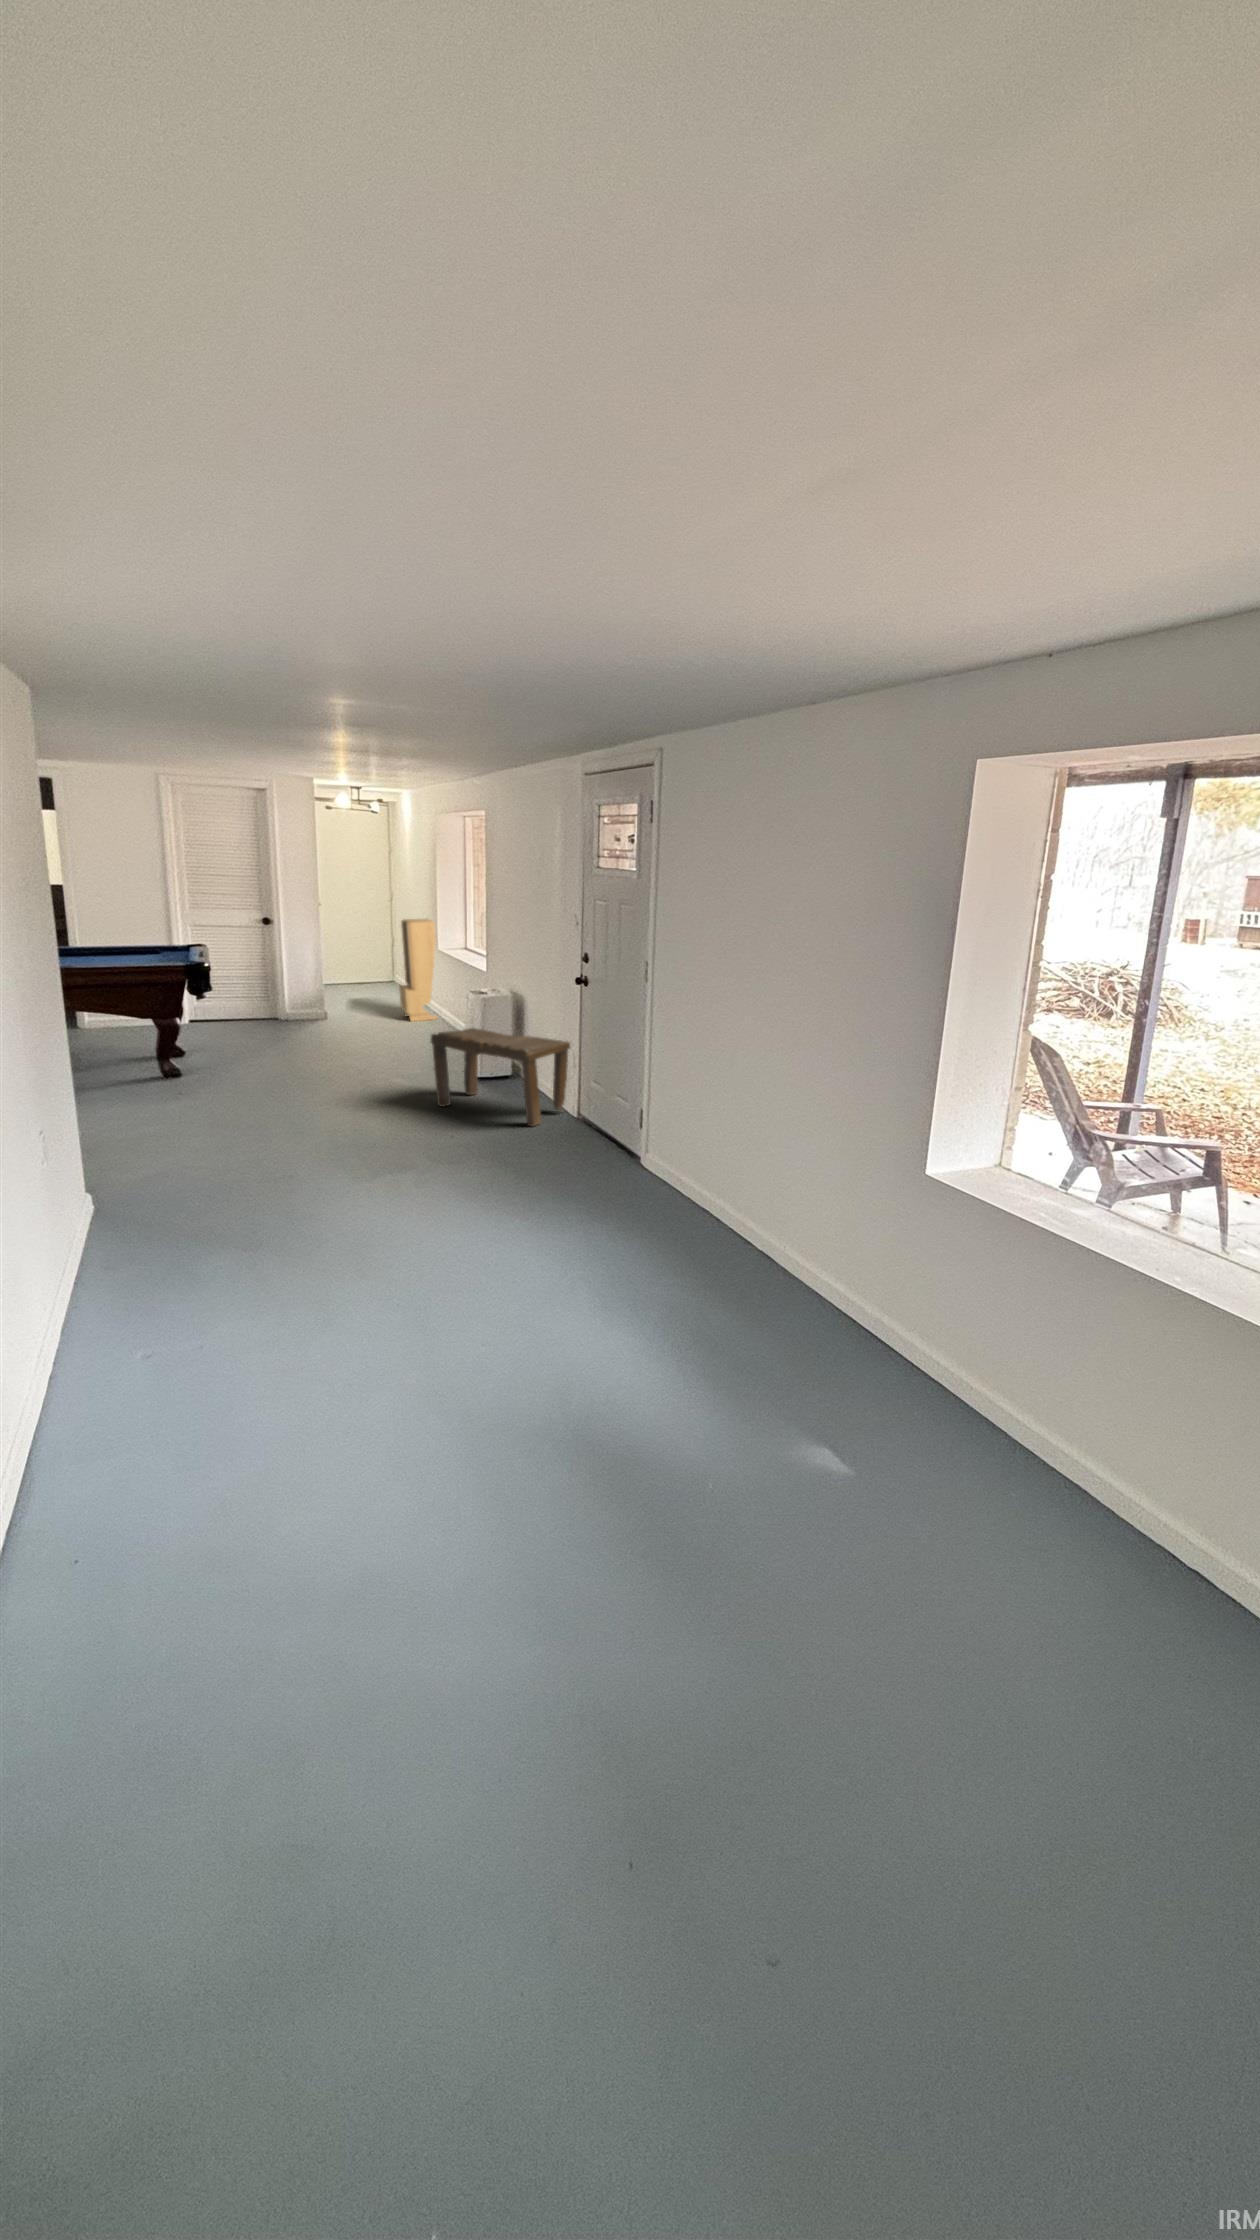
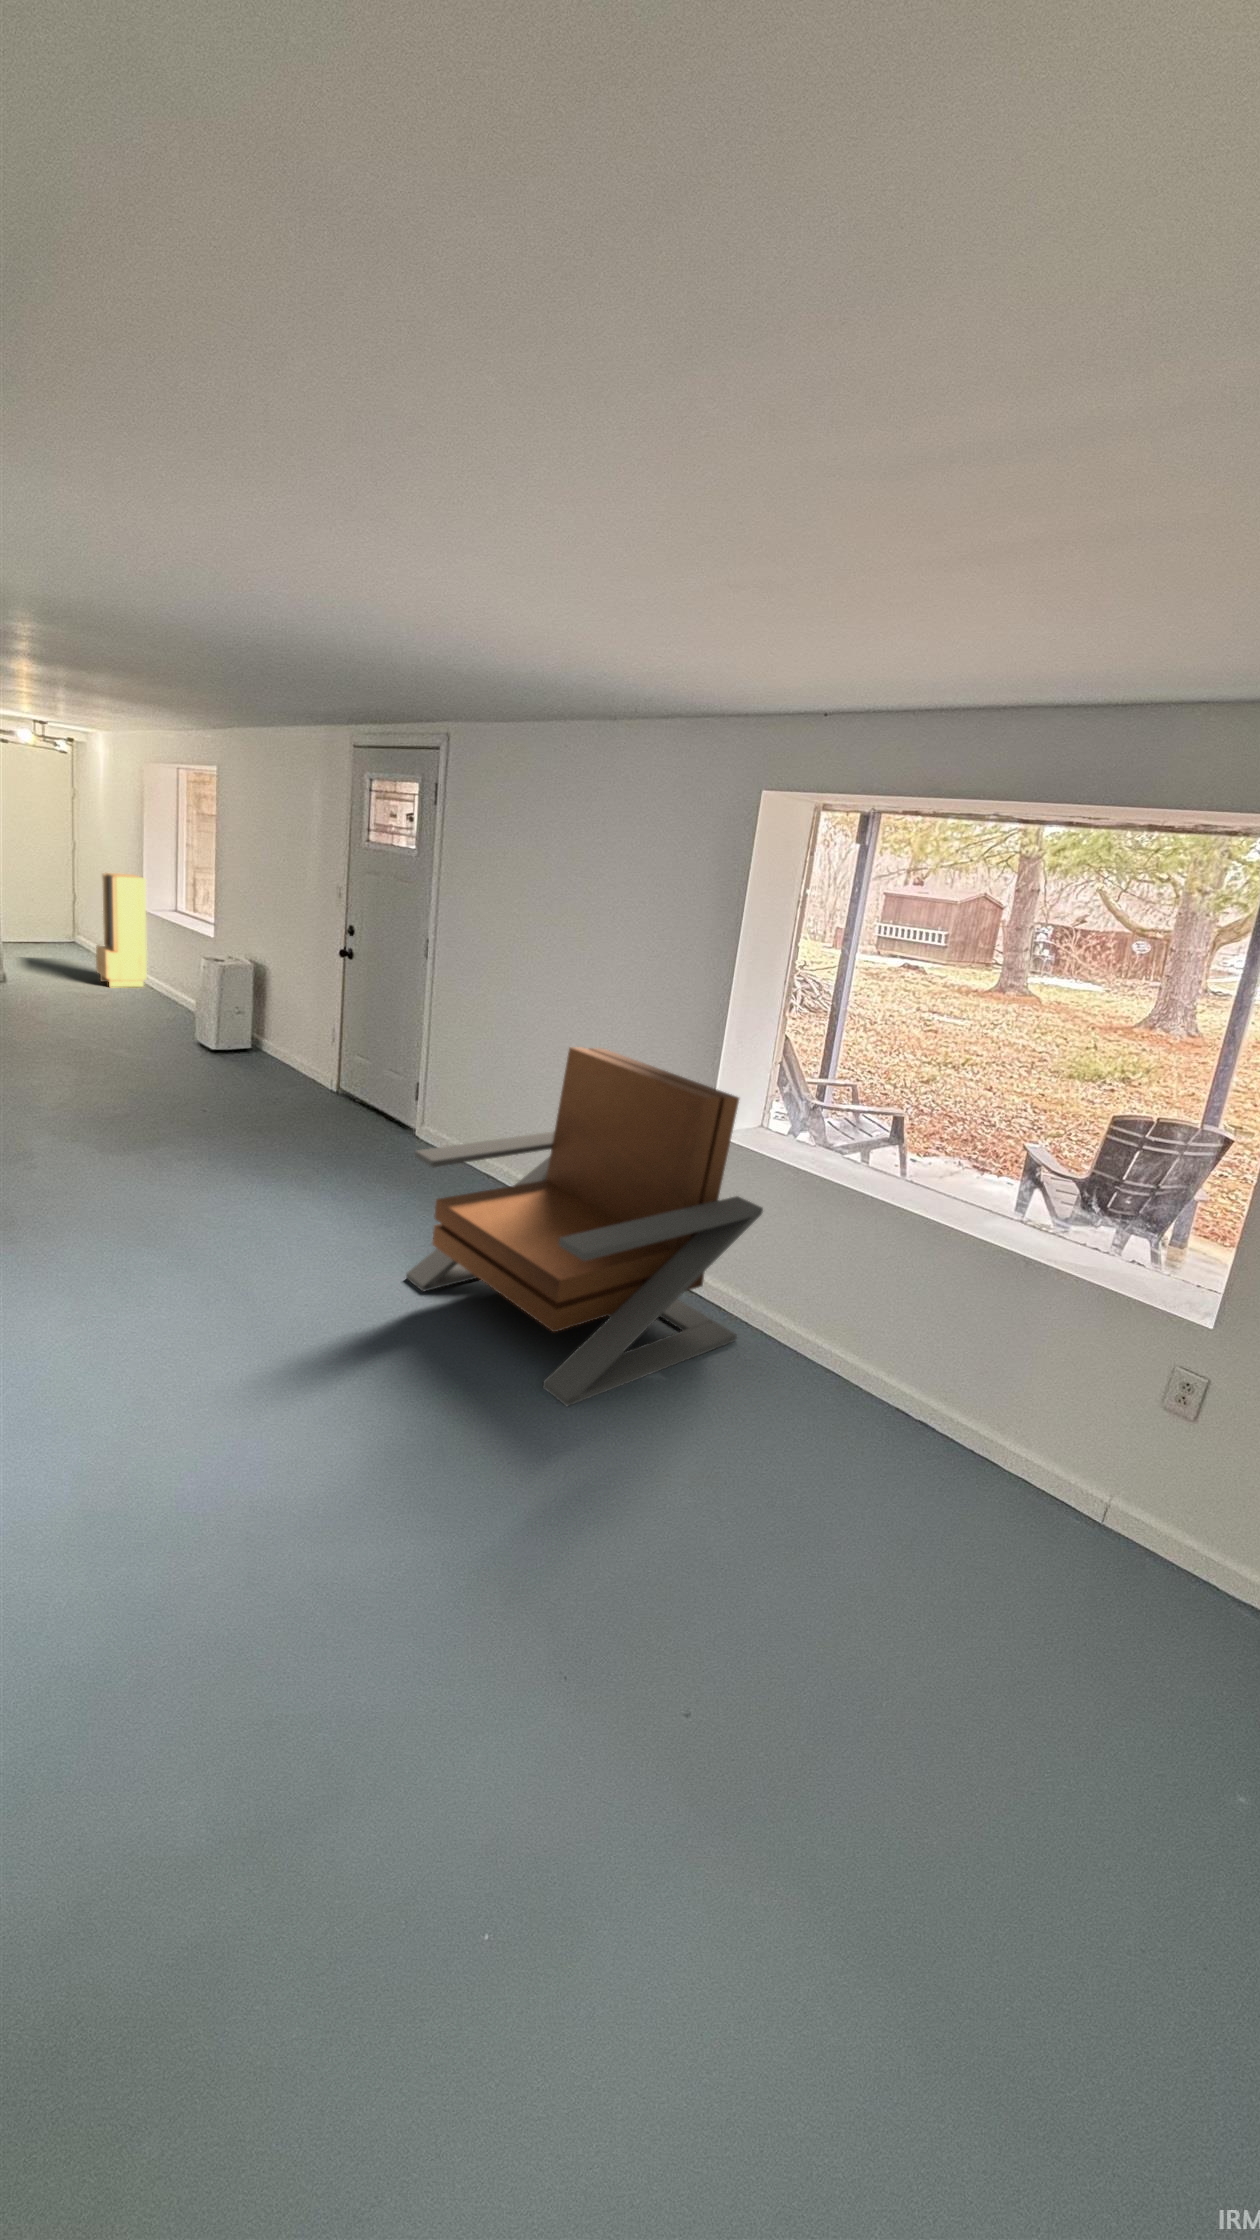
bench: present [431,1028,570,1126] -> none [167,994,325,1098]
lounge chair: none [611,1082,1035,1548] -> present [406,1047,763,1407]

